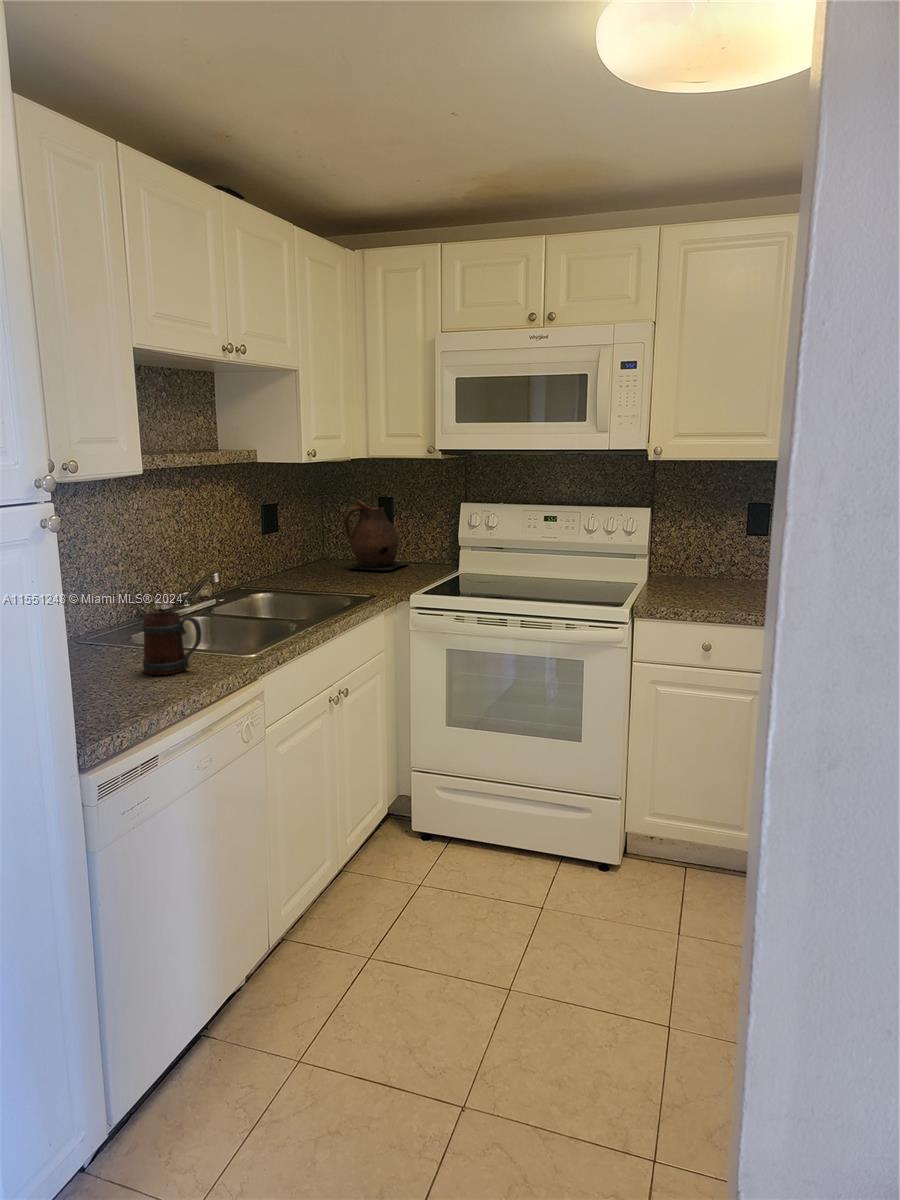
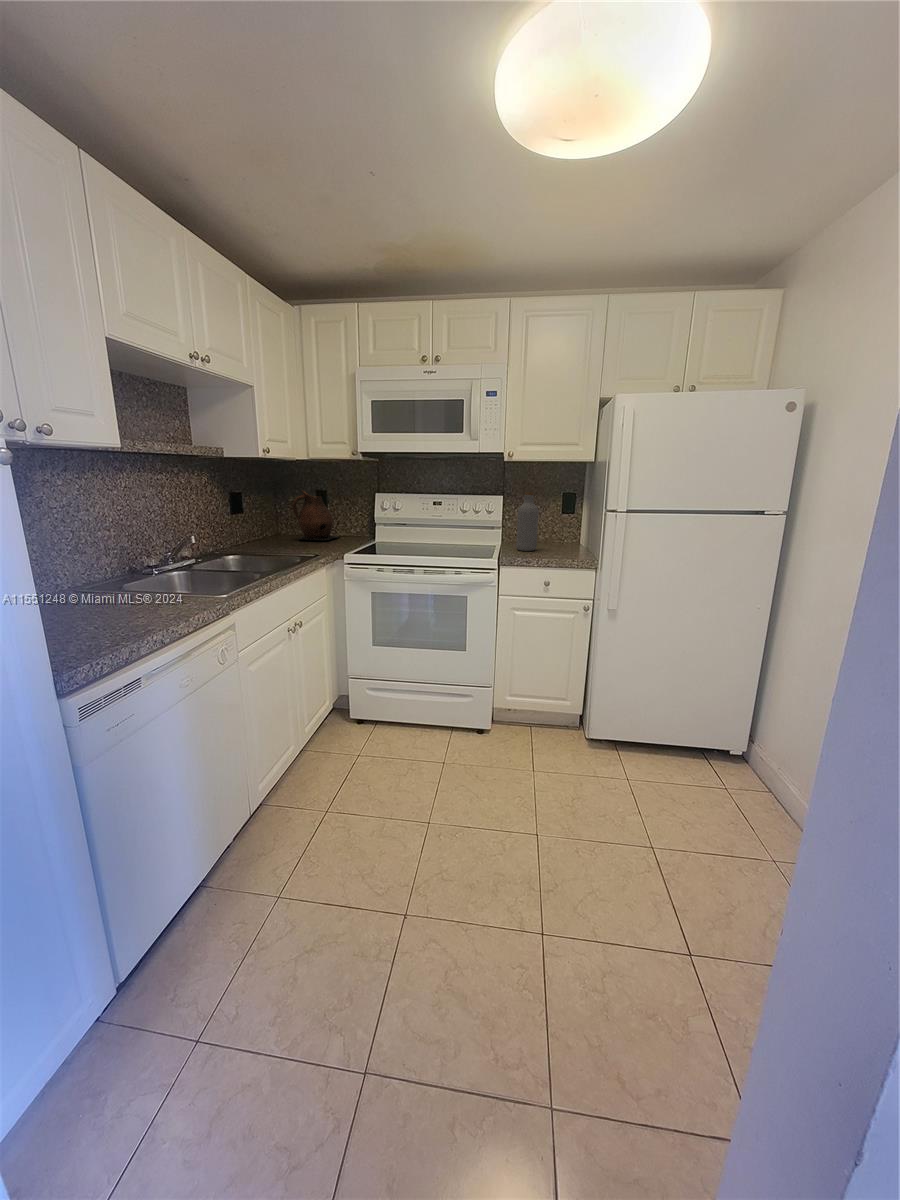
bottle: none [667,504,702,593] -> present [516,492,539,551]
mug: present [143,612,201,675] -> none [126,562,179,613]

